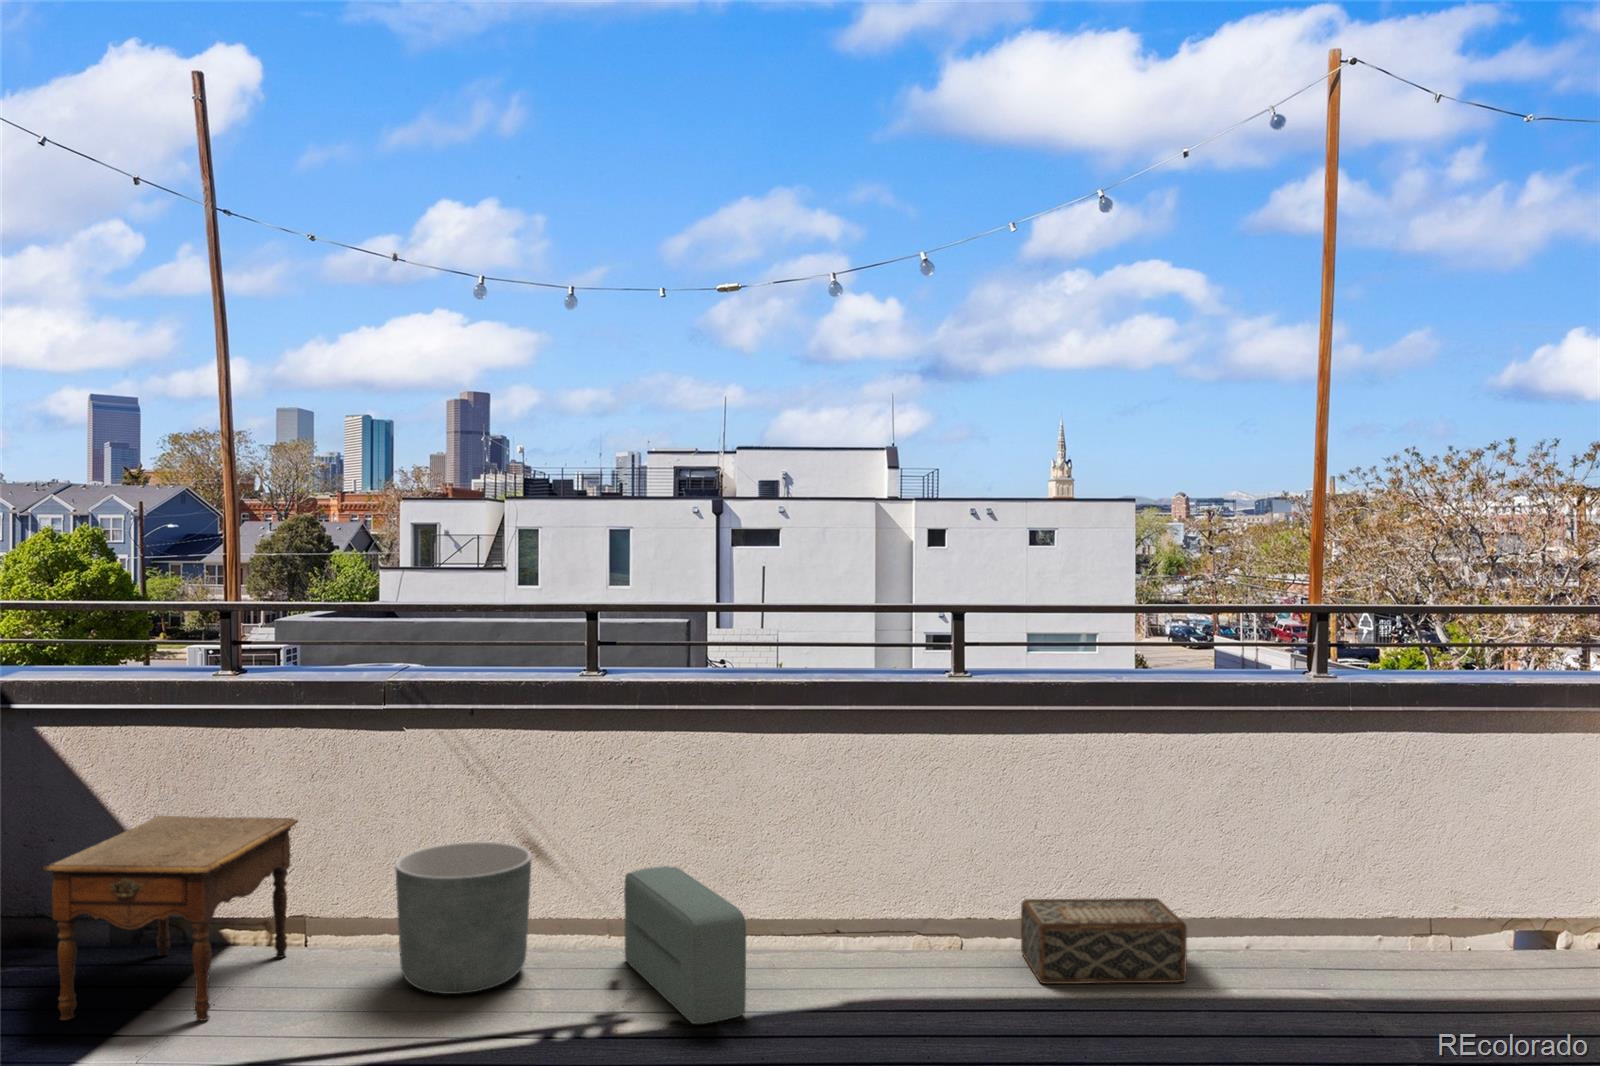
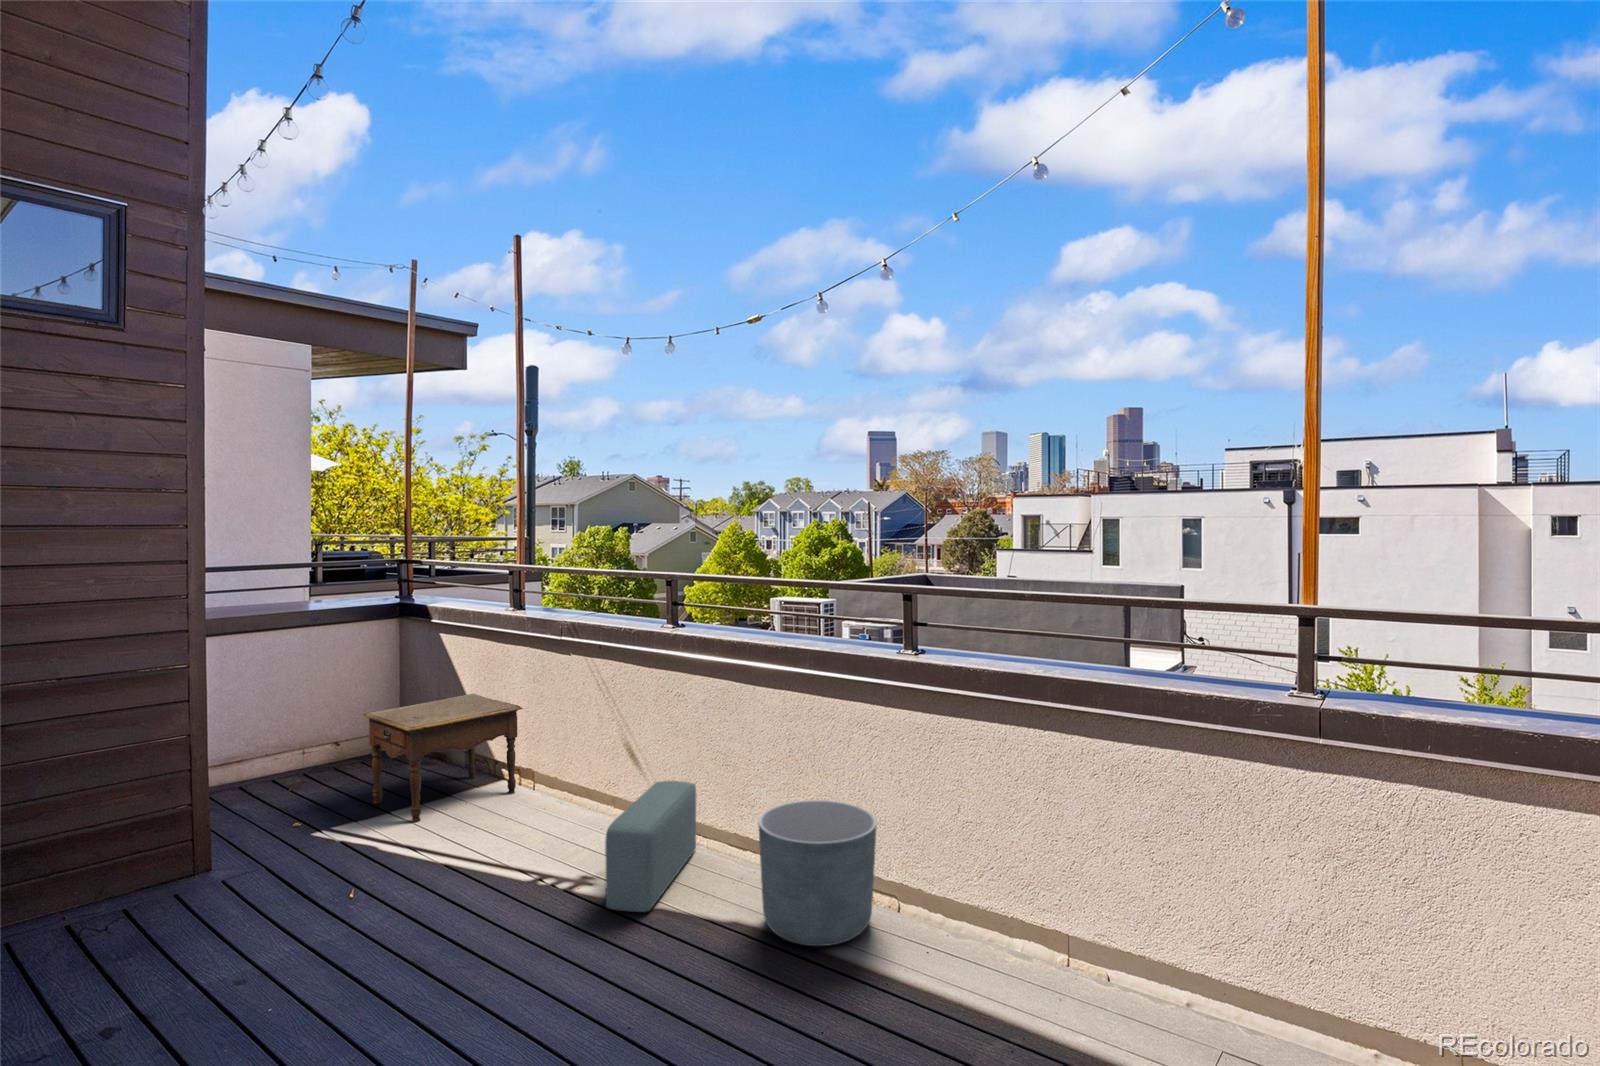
planter: present [395,842,531,994] -> present [759,800,876,946]
woven basket: present [1021,898,1187,984] -> none [904,880,1075,1015]

